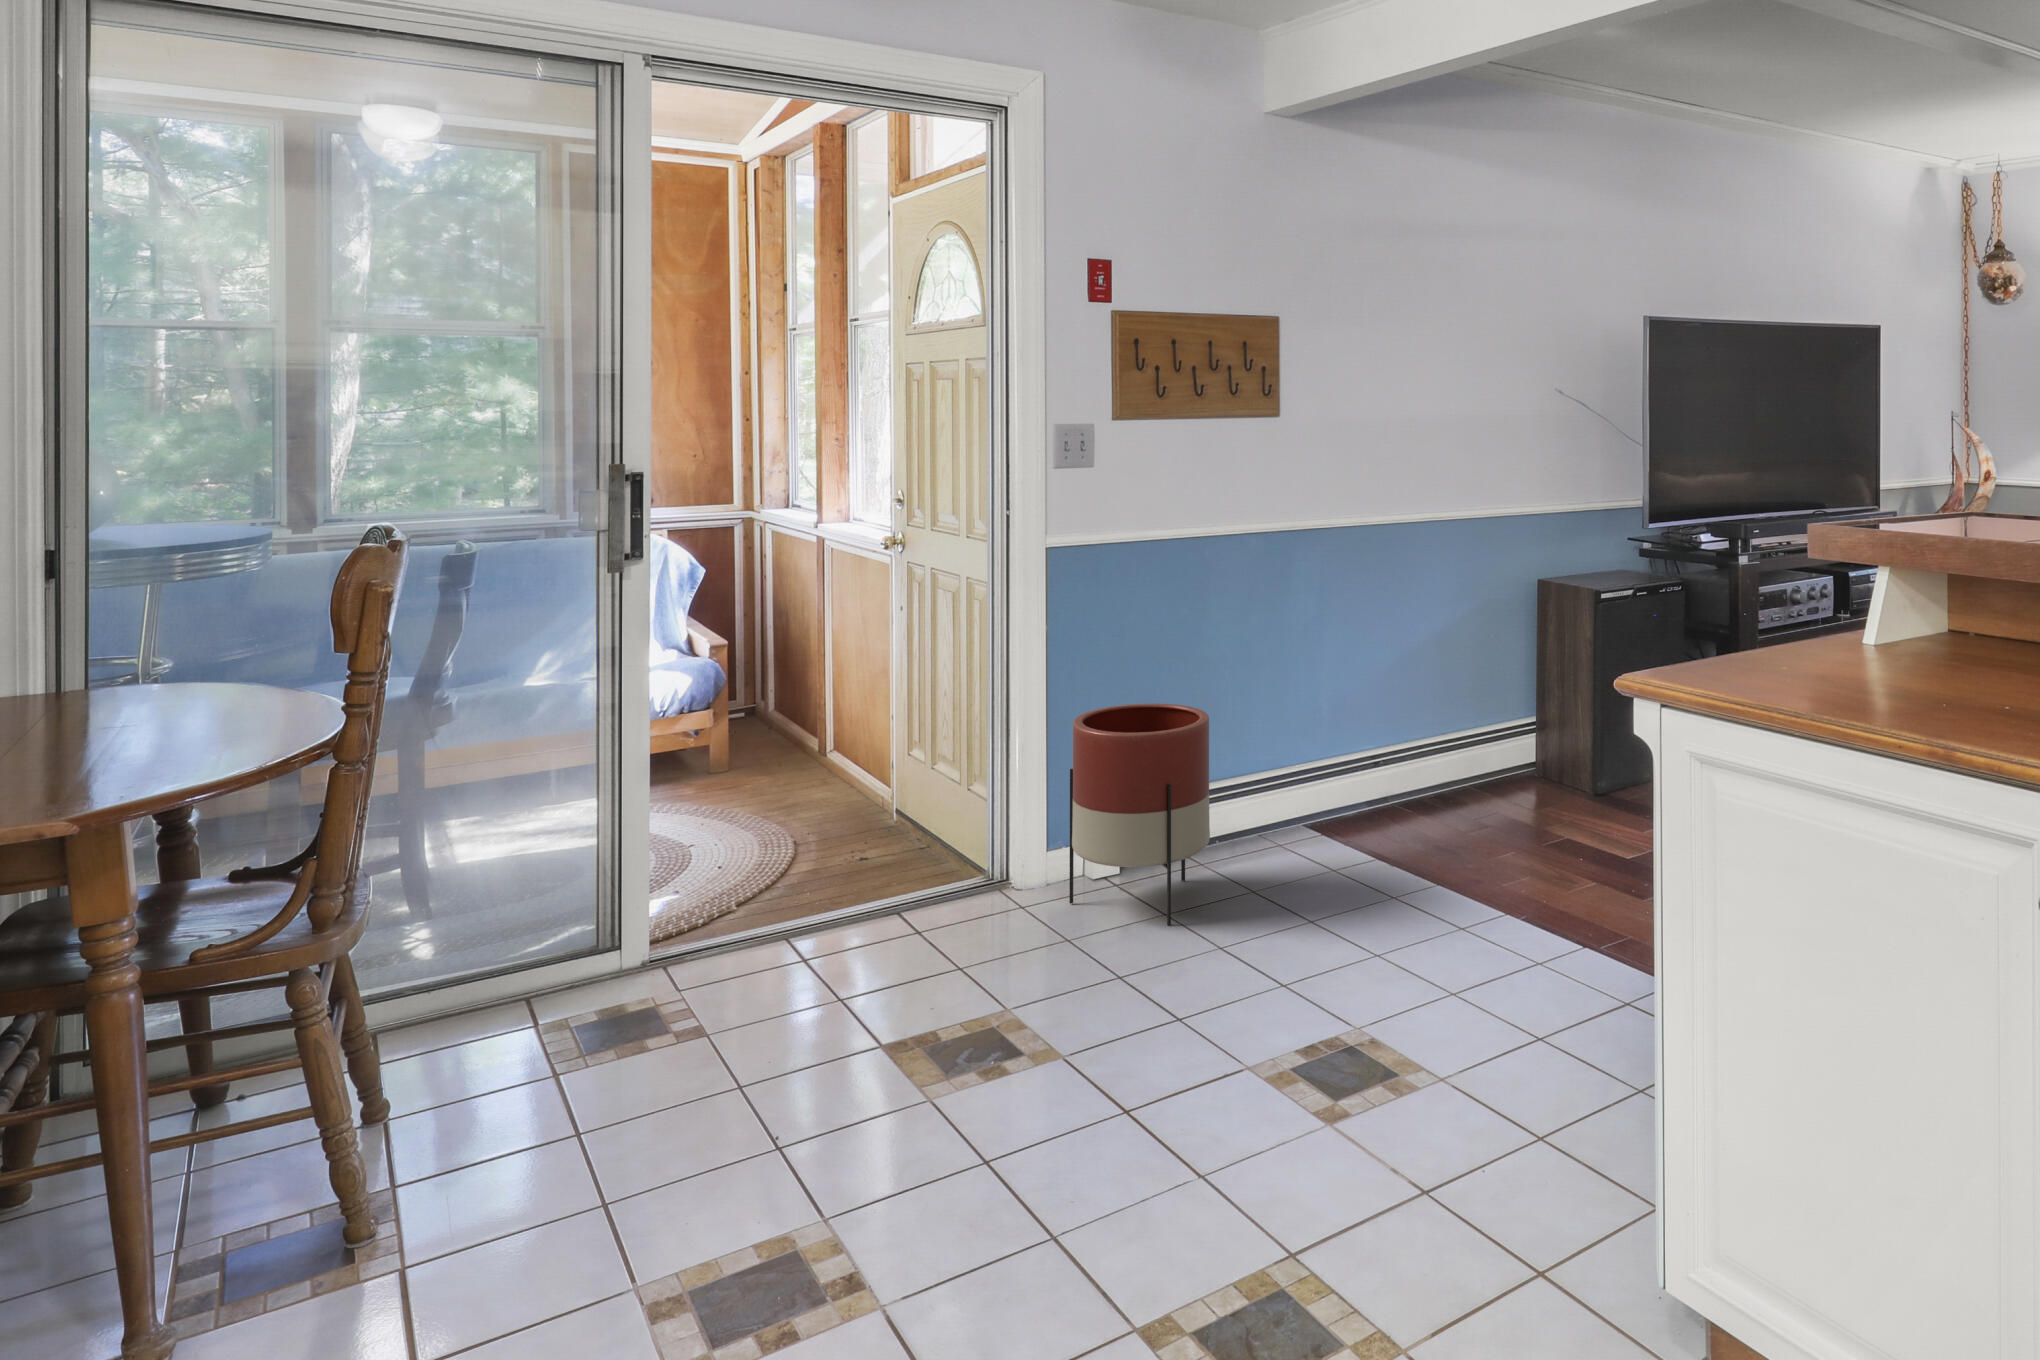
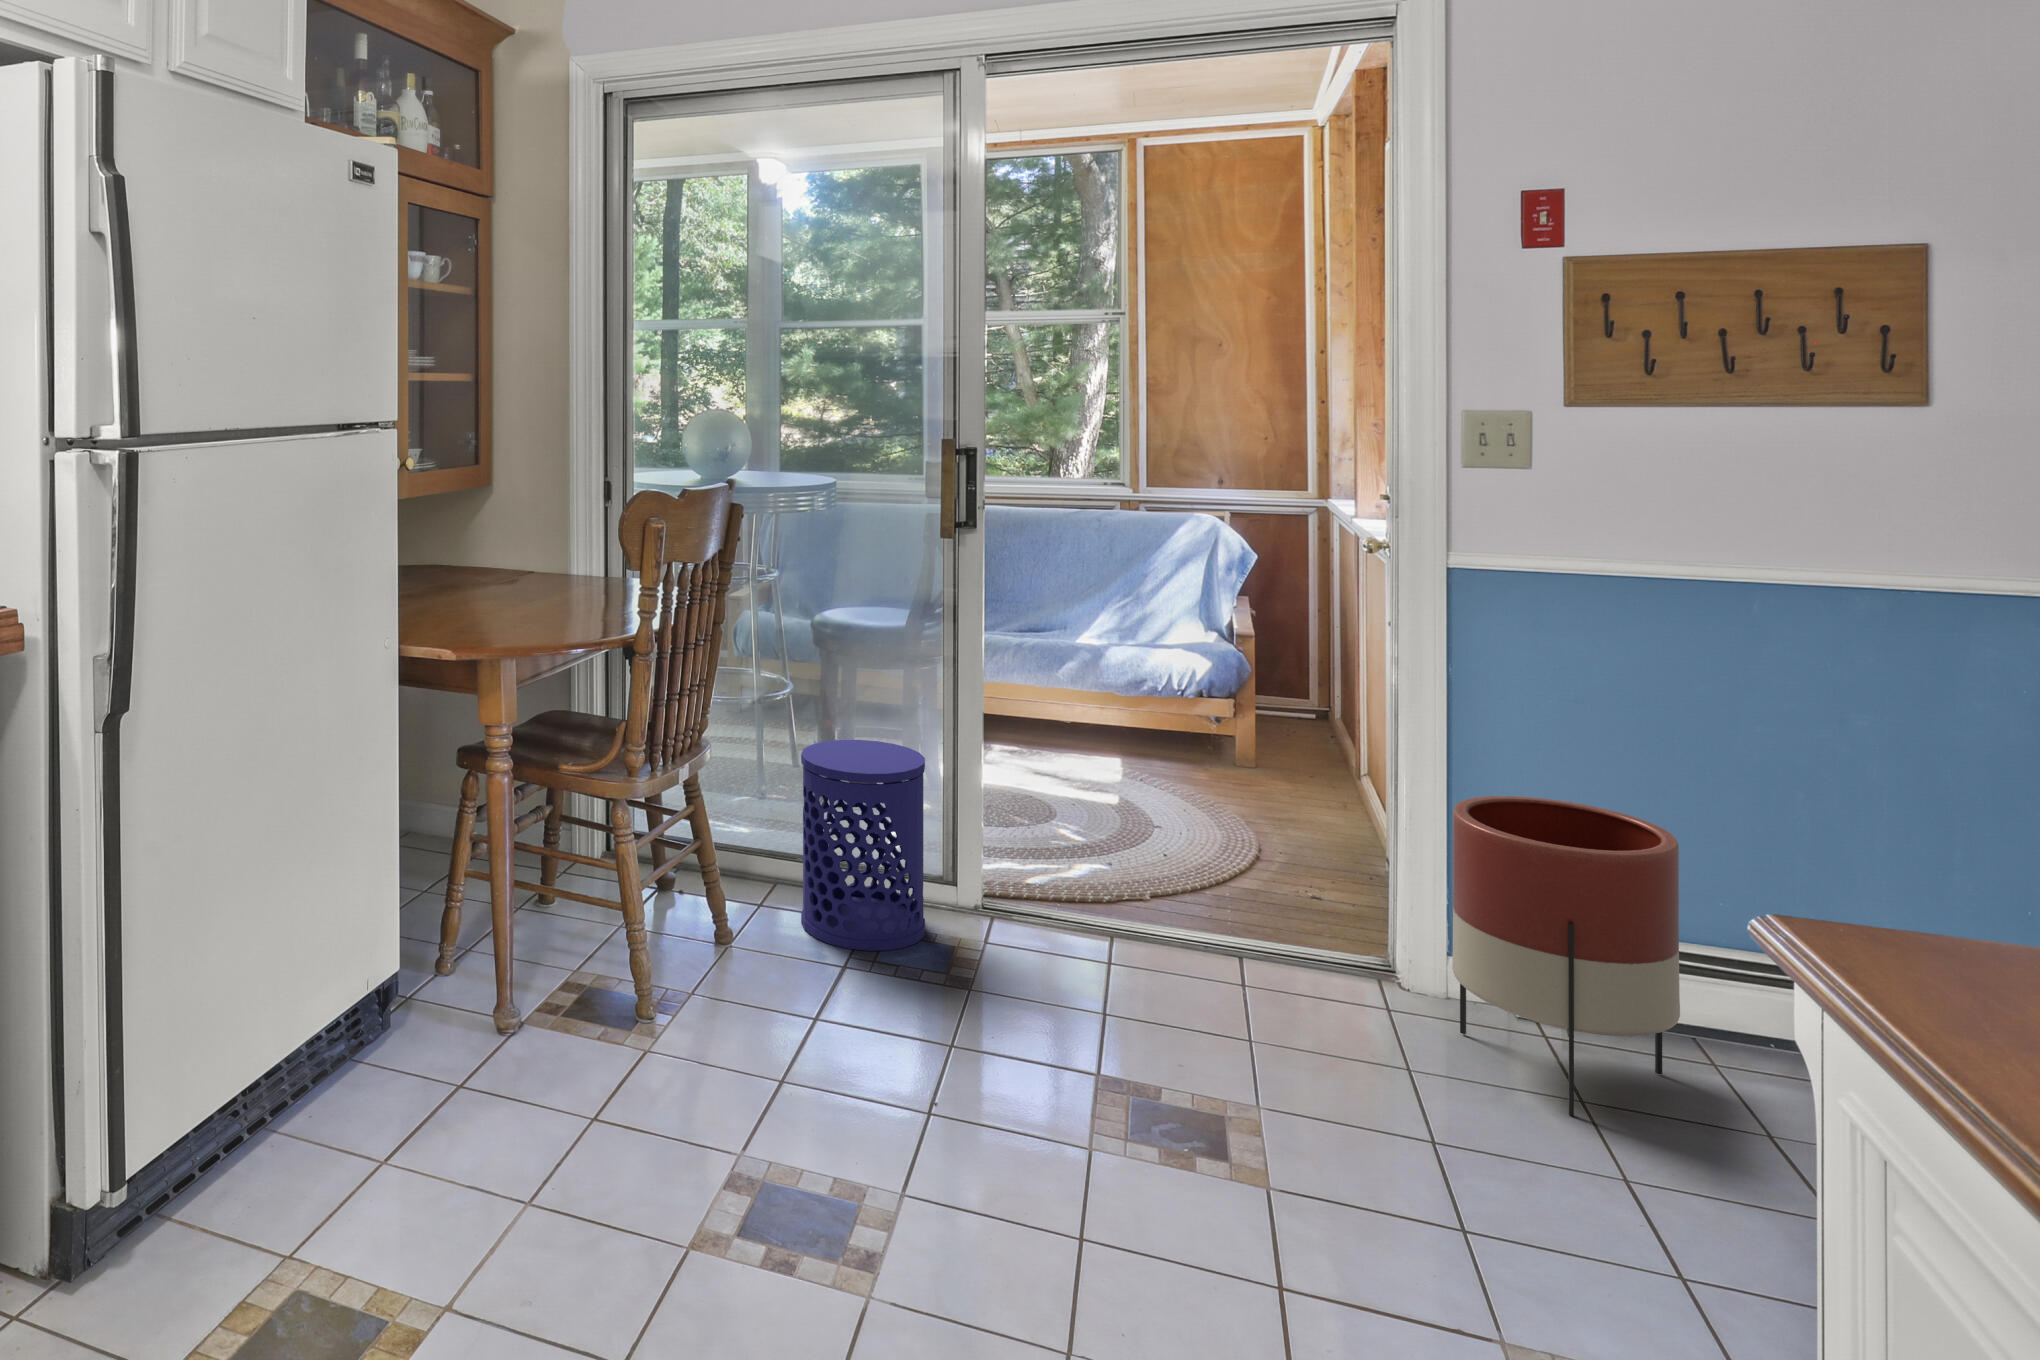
waste bin: none [435,811,600,1063] -> present [801,740,925,951]

